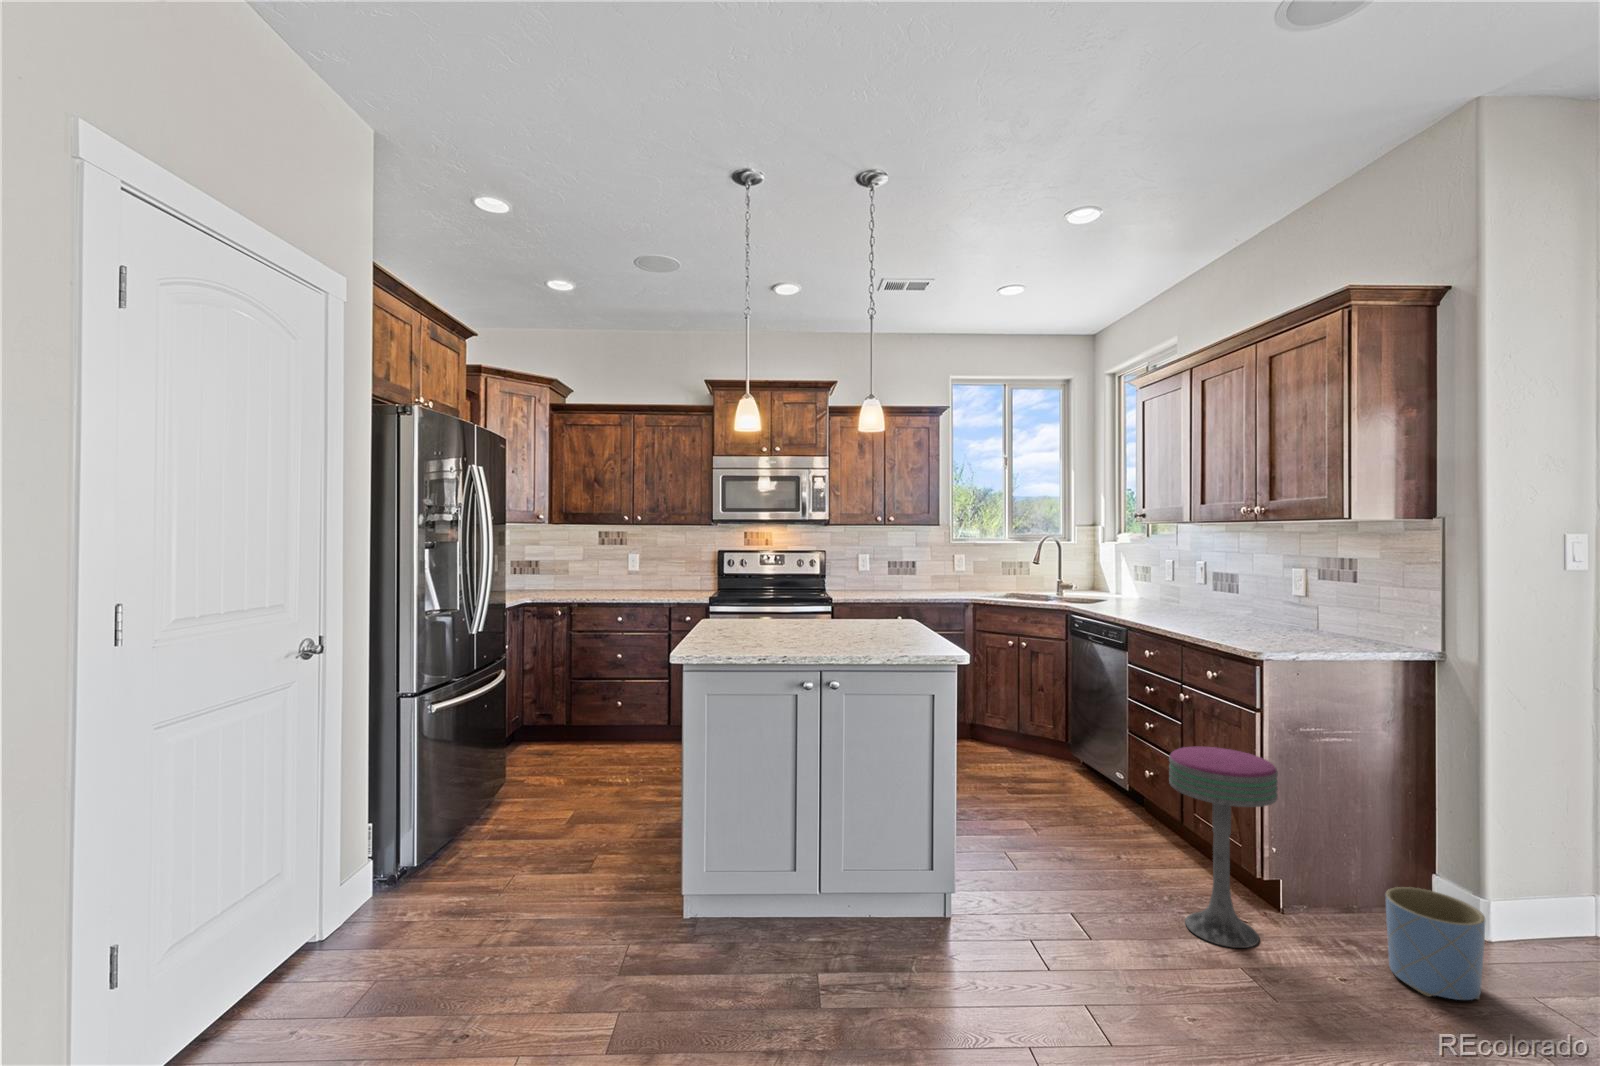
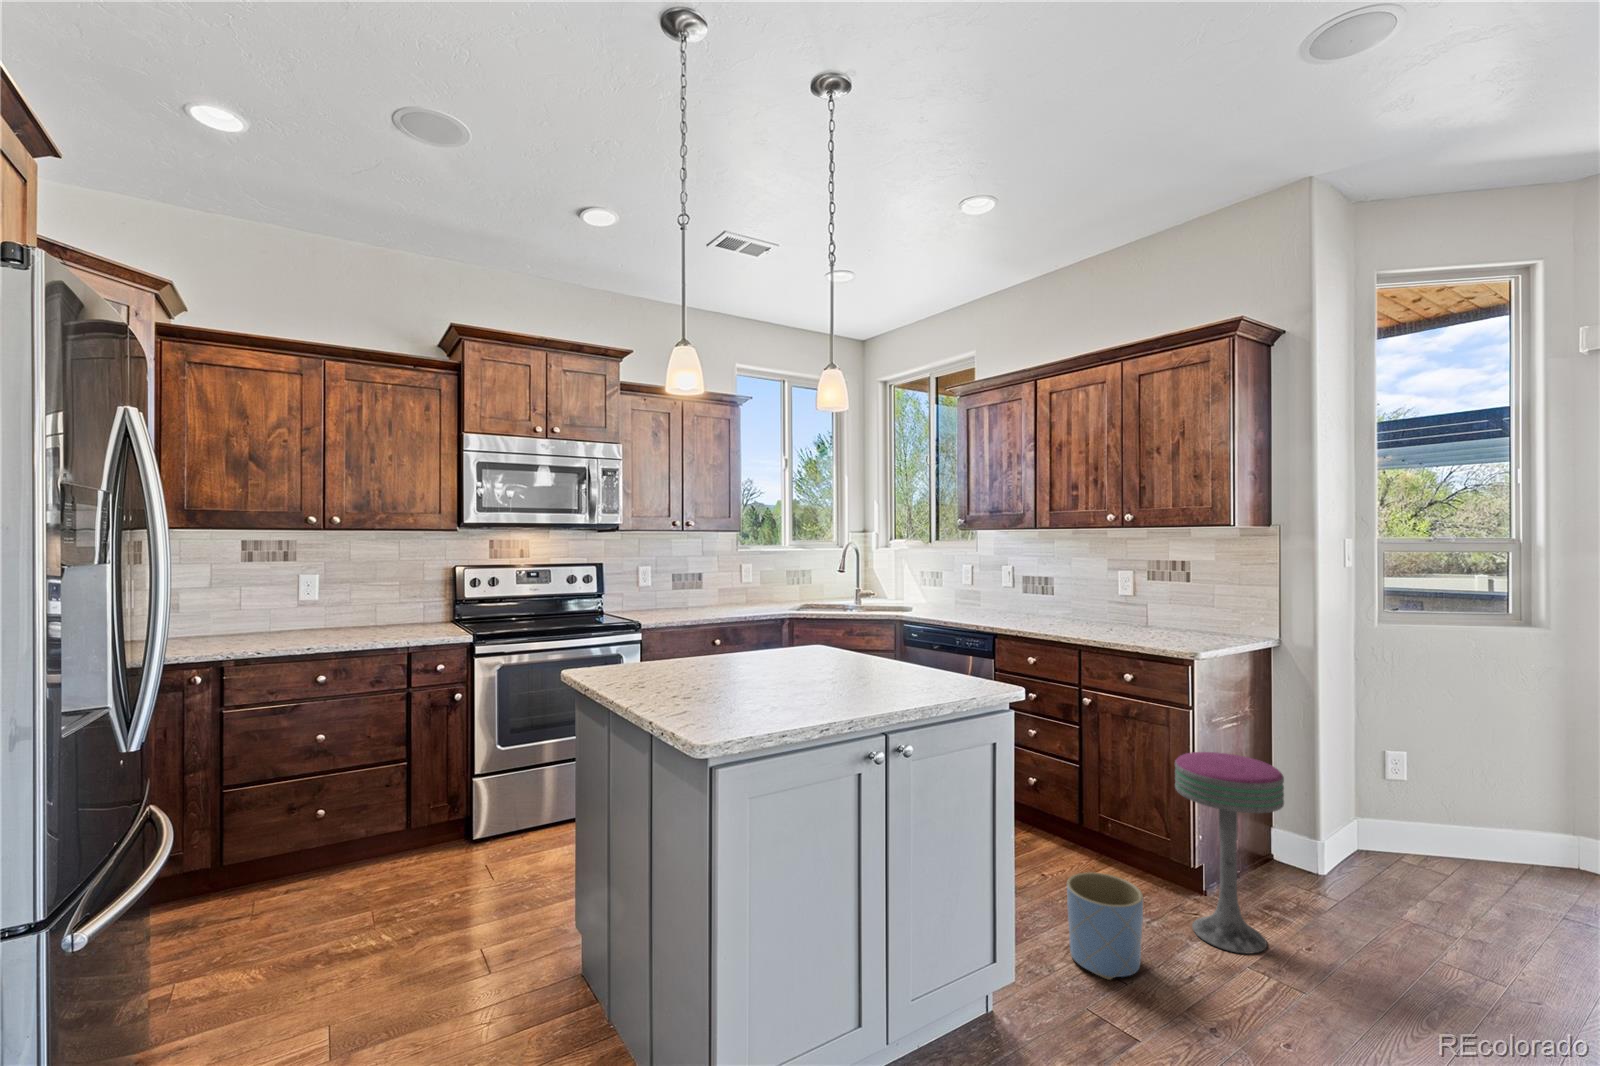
planter: present [1386,887,1485,1000] -> present [1067,872,1143,980]

